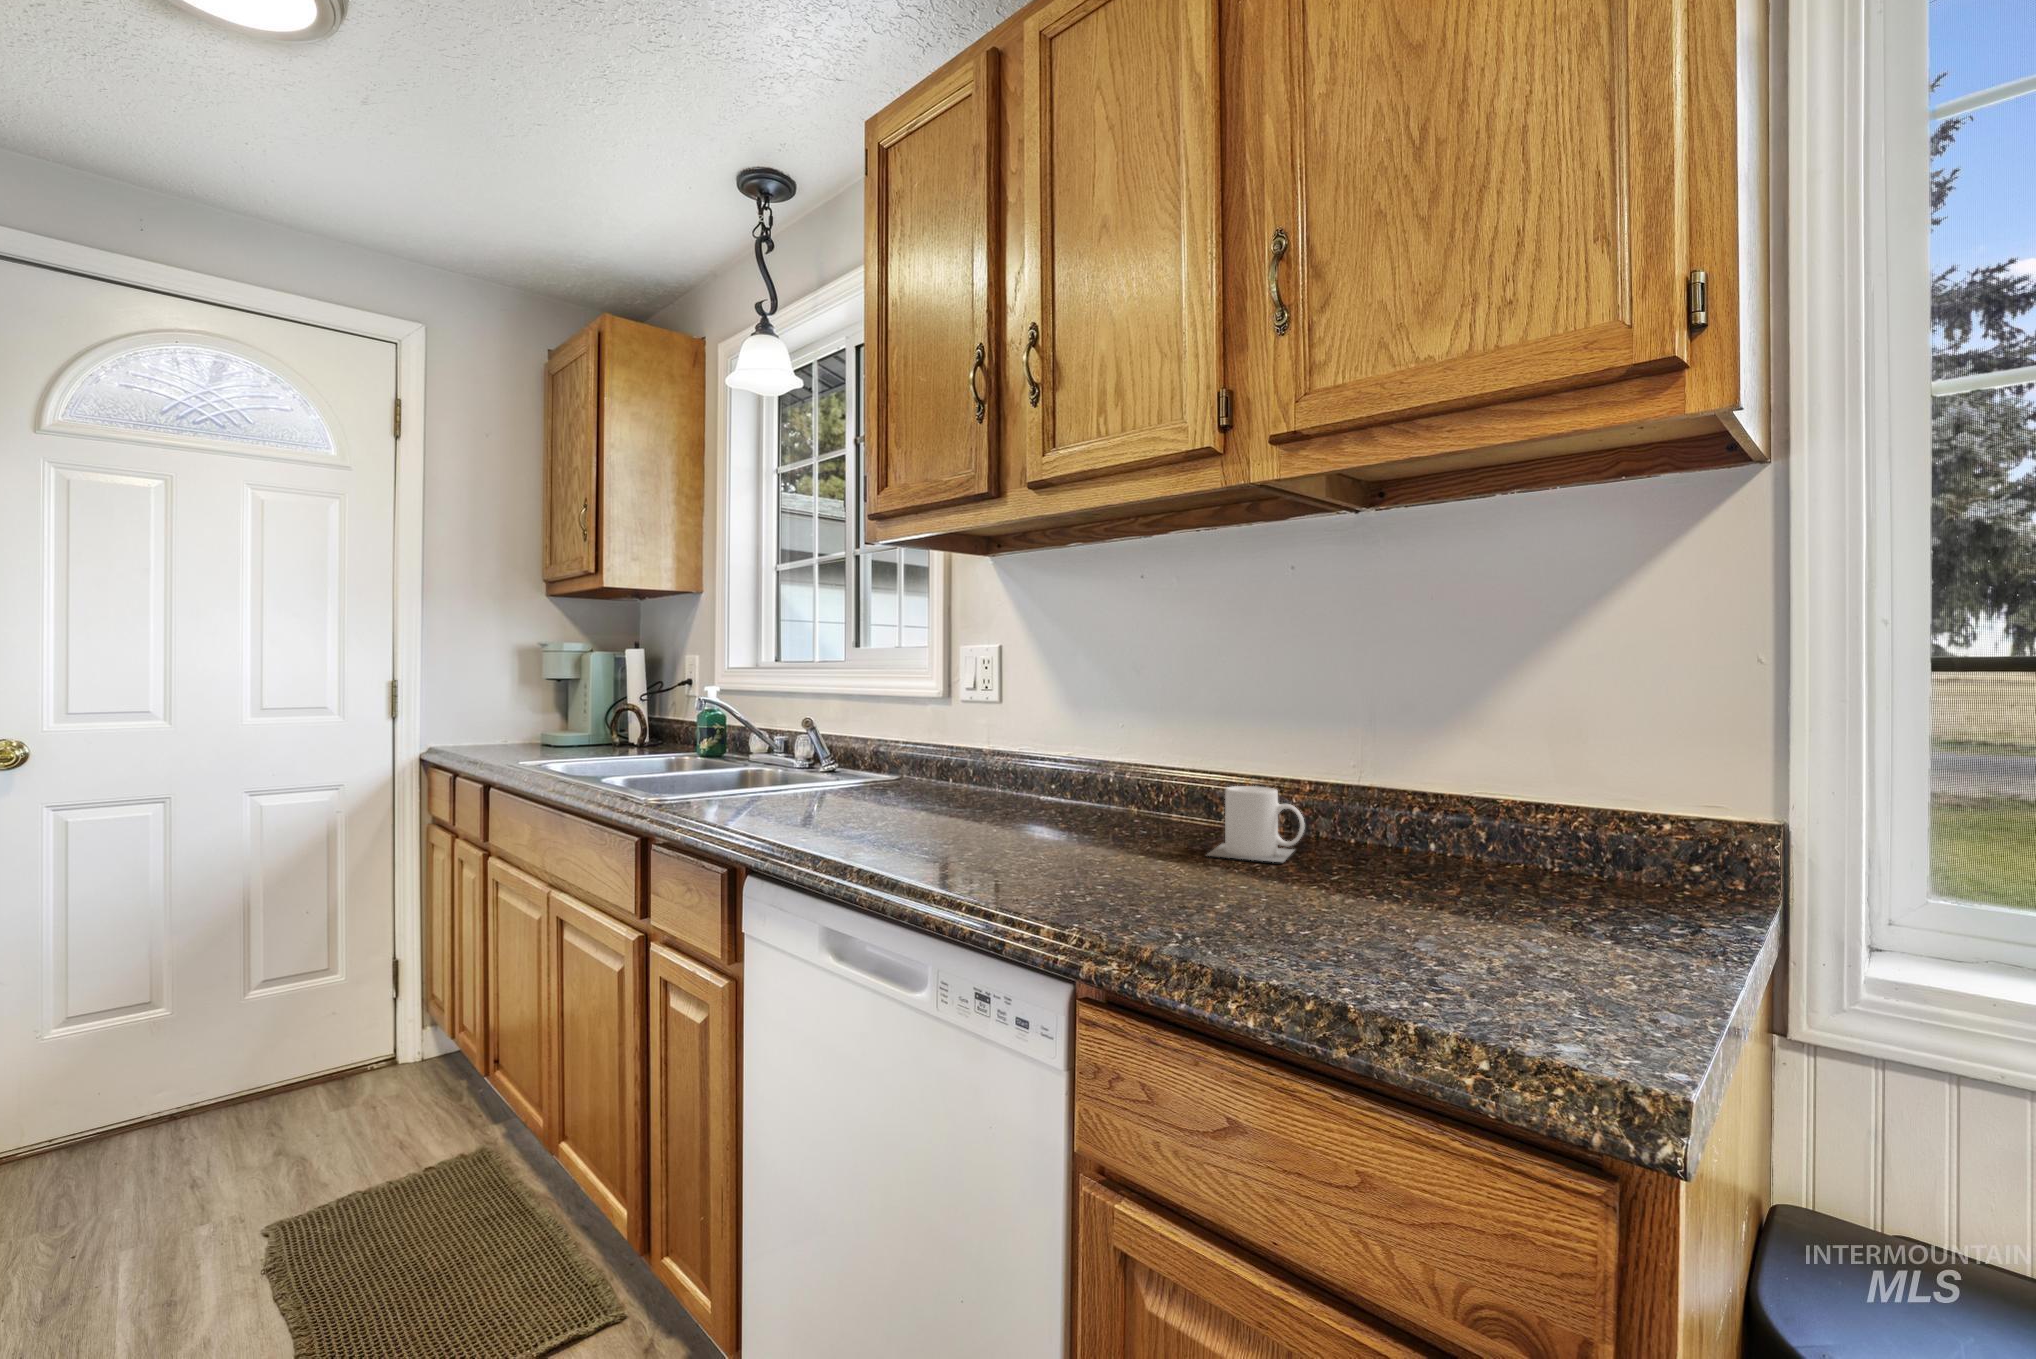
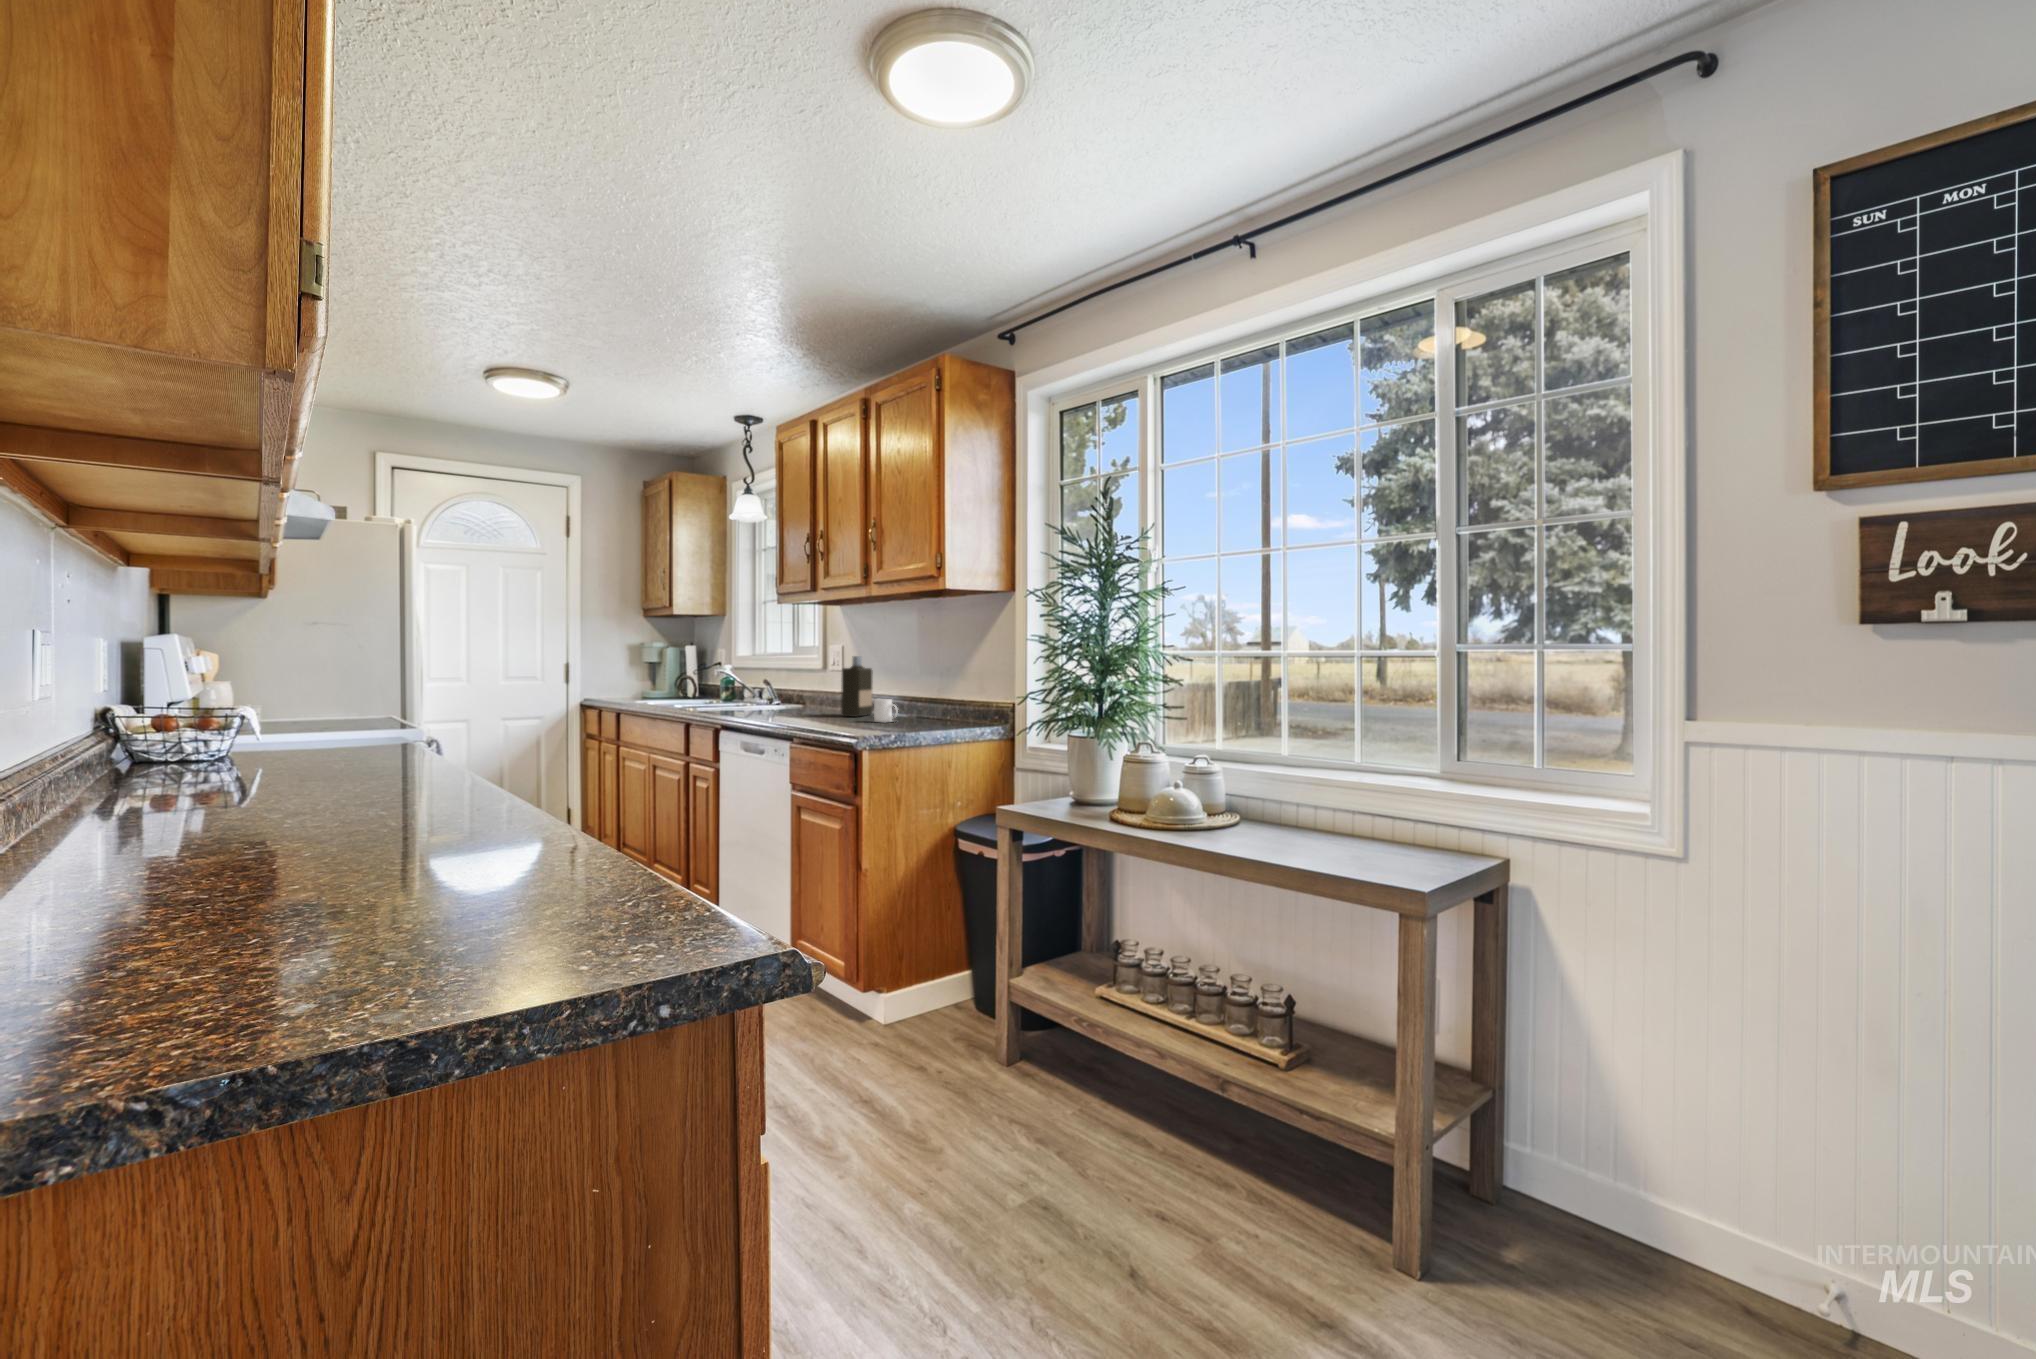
bottle: none [1074,666,1129,825] -> present [841,656,873,717]

